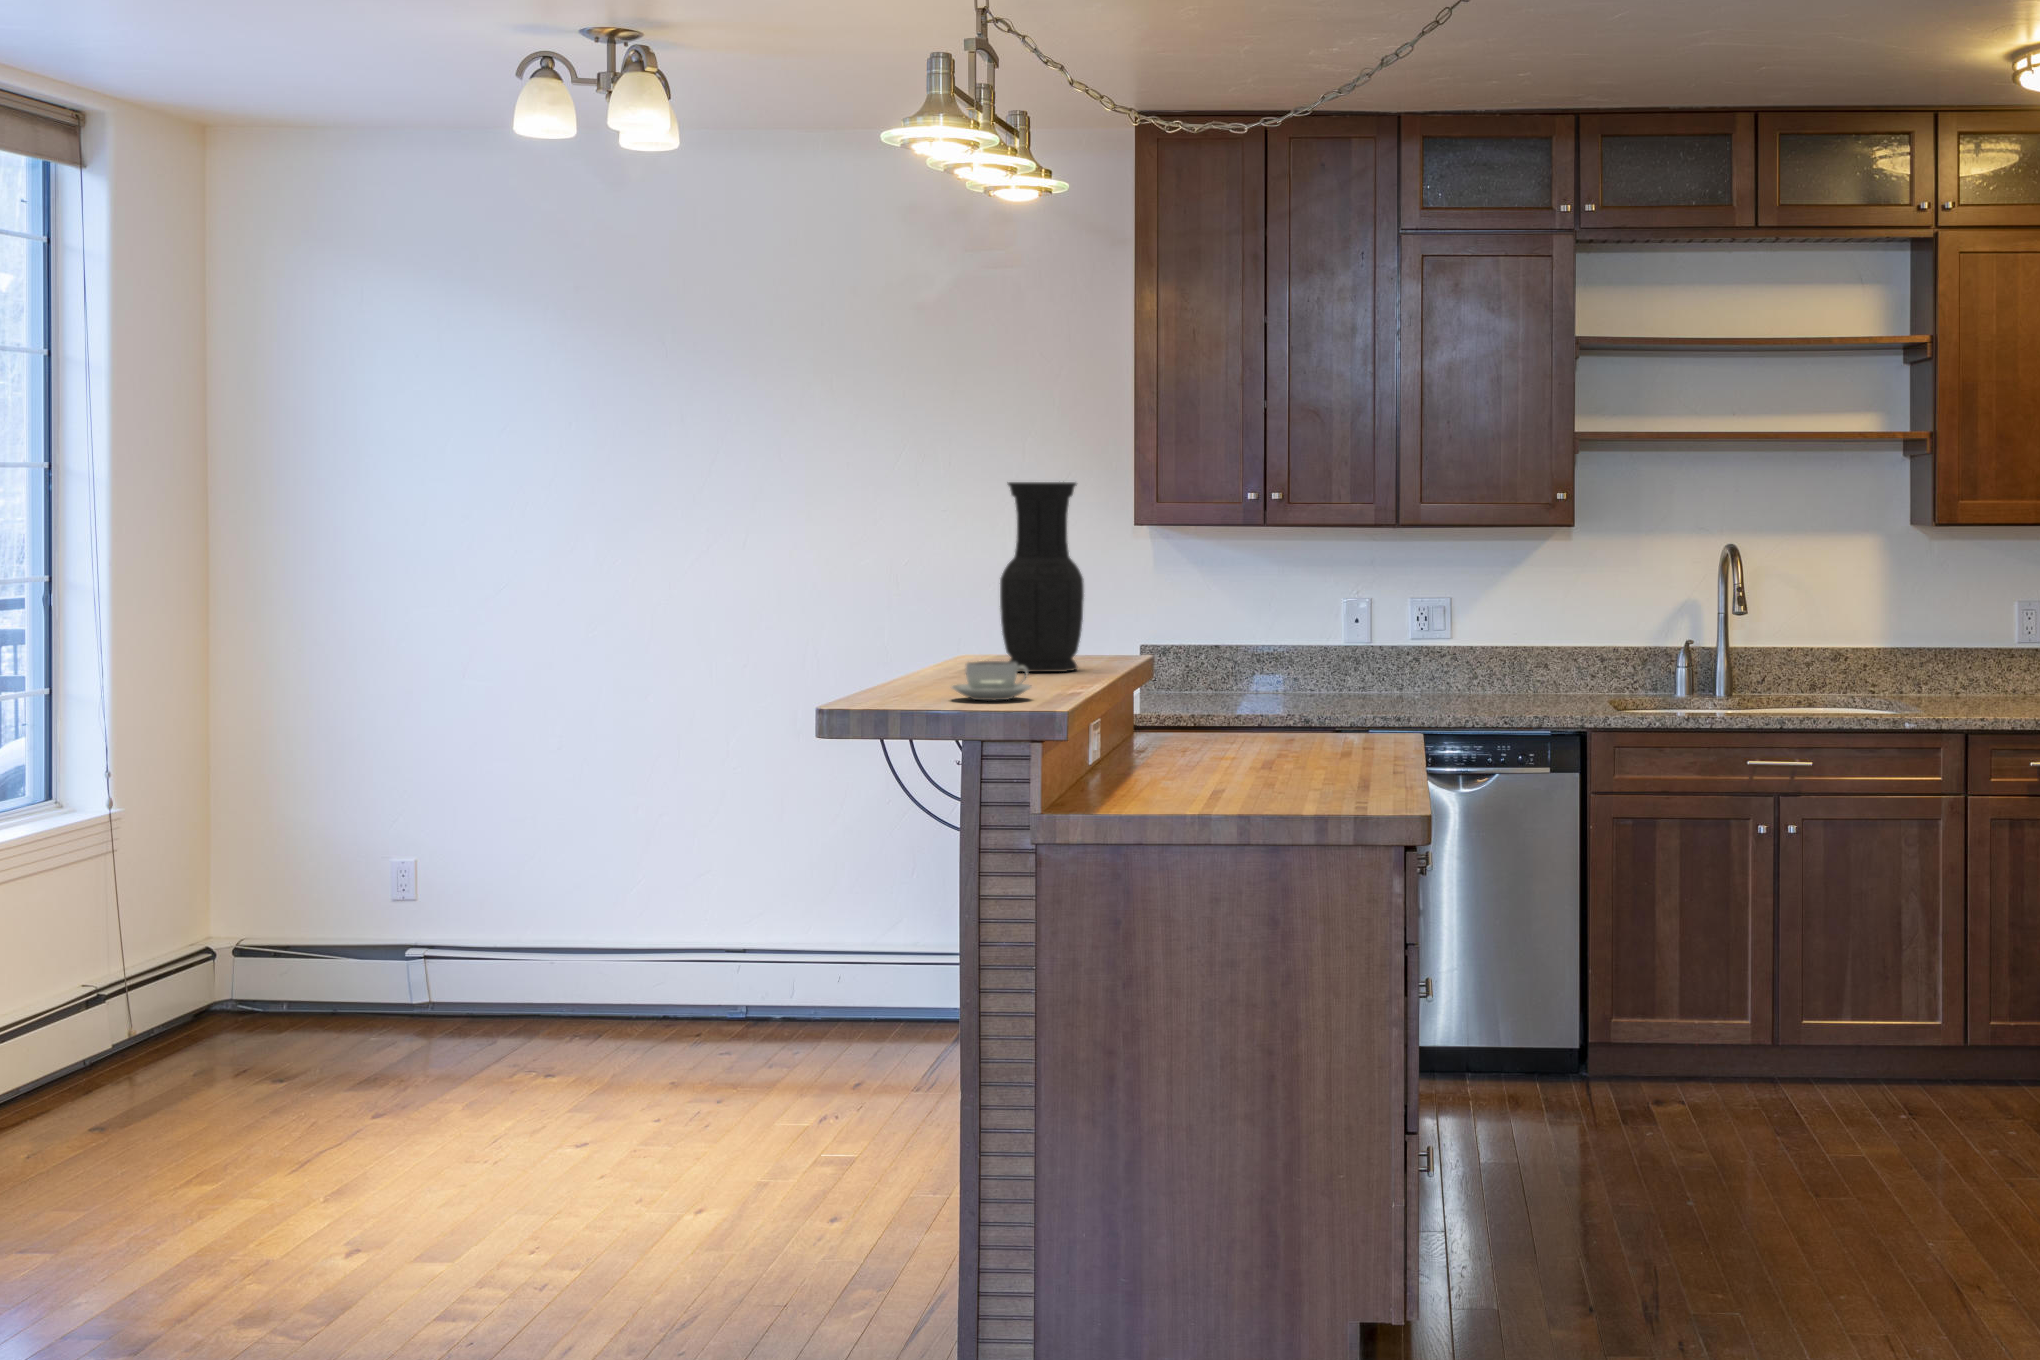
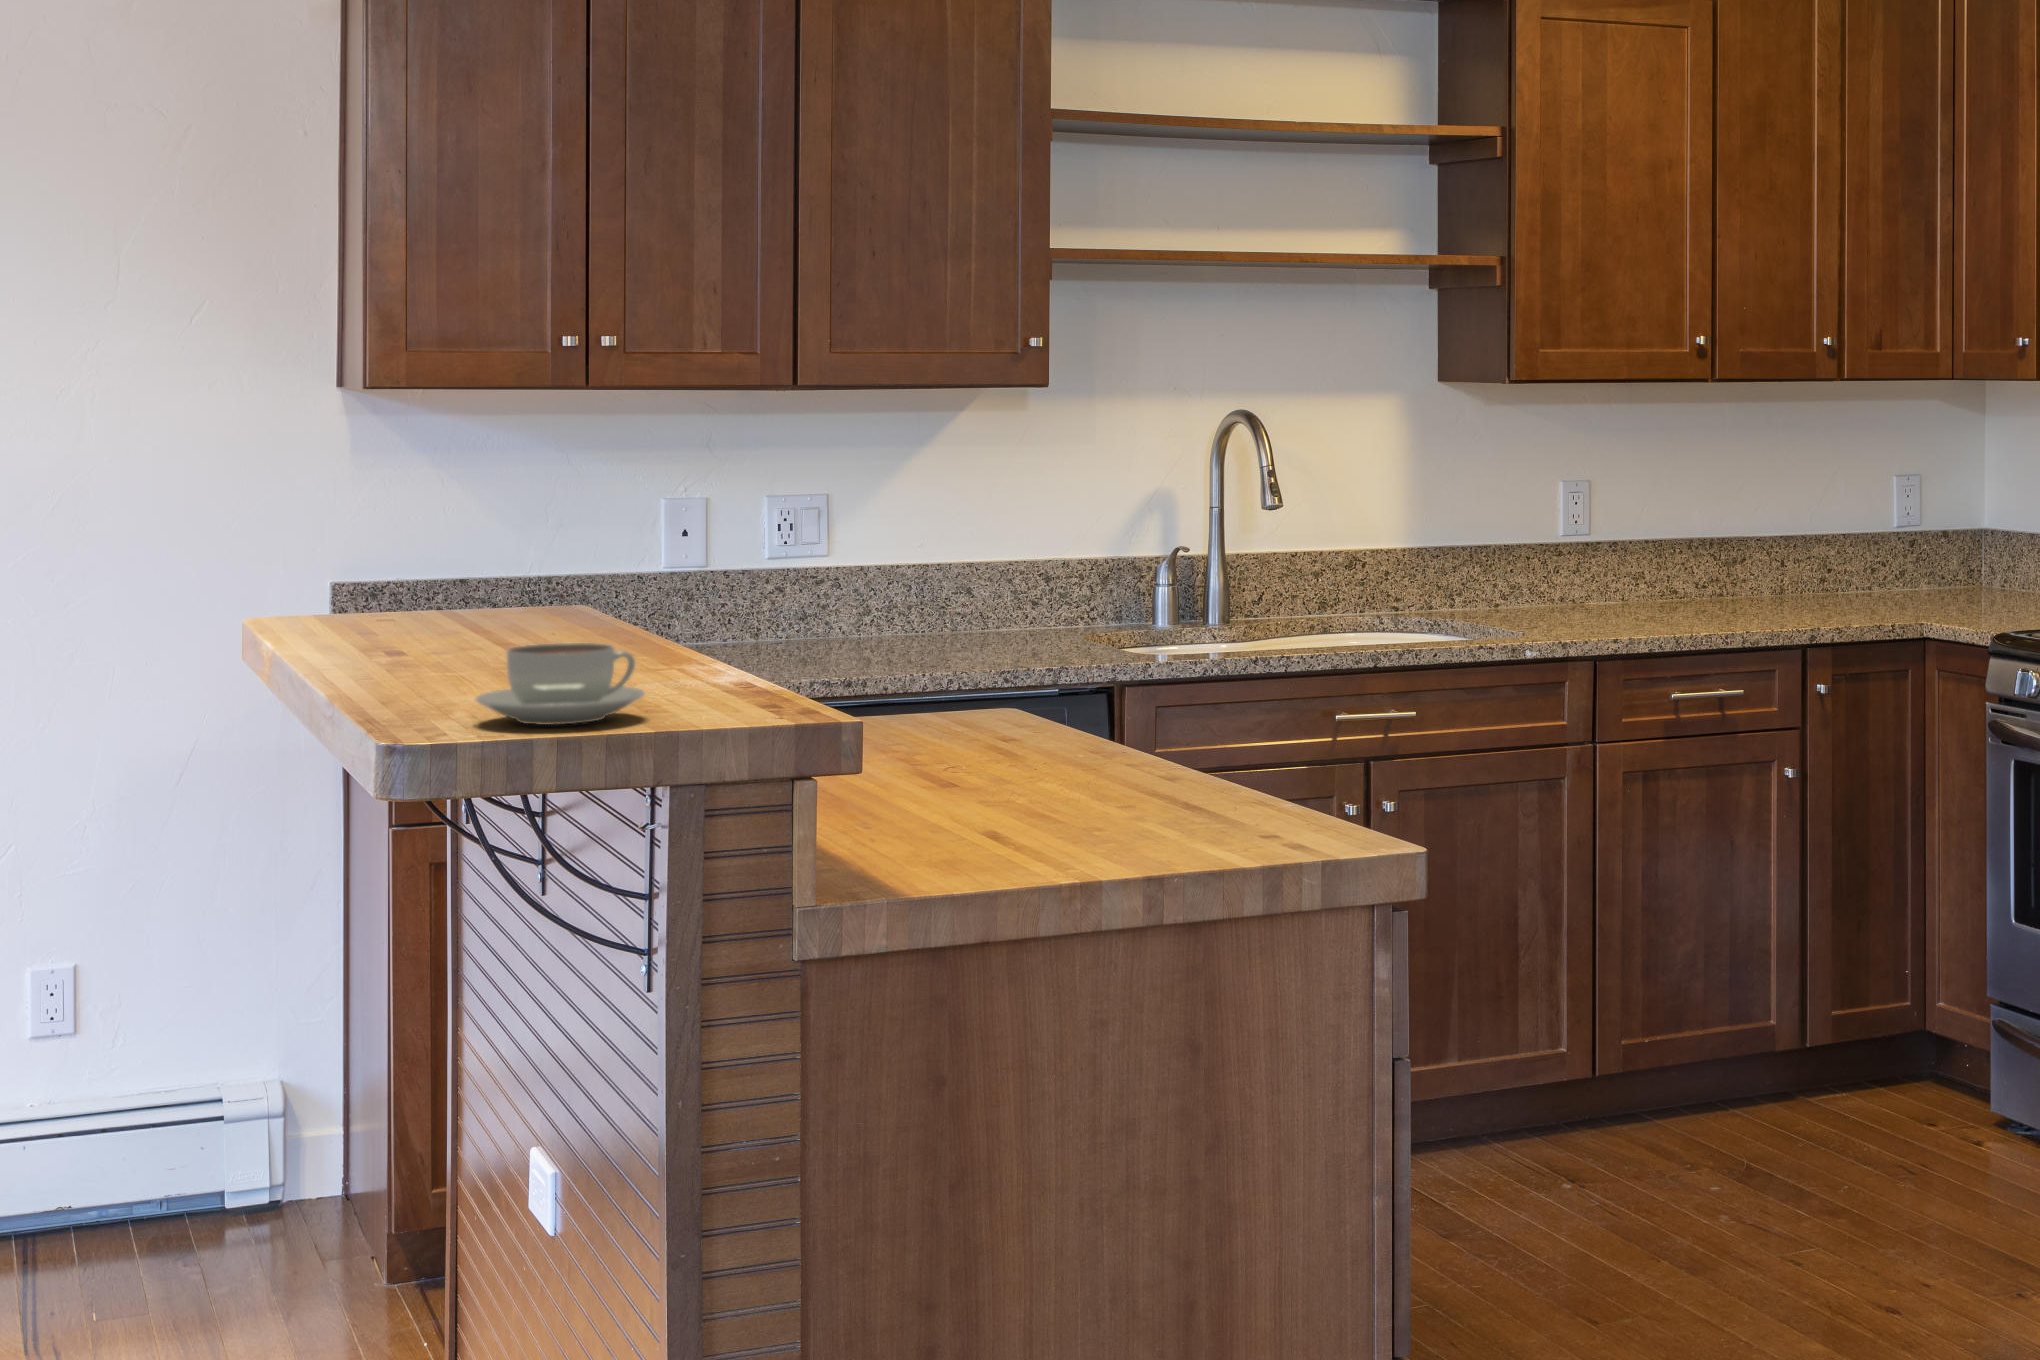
vase: present [1000,482,1084,672] -> none [379,300,542,653]

